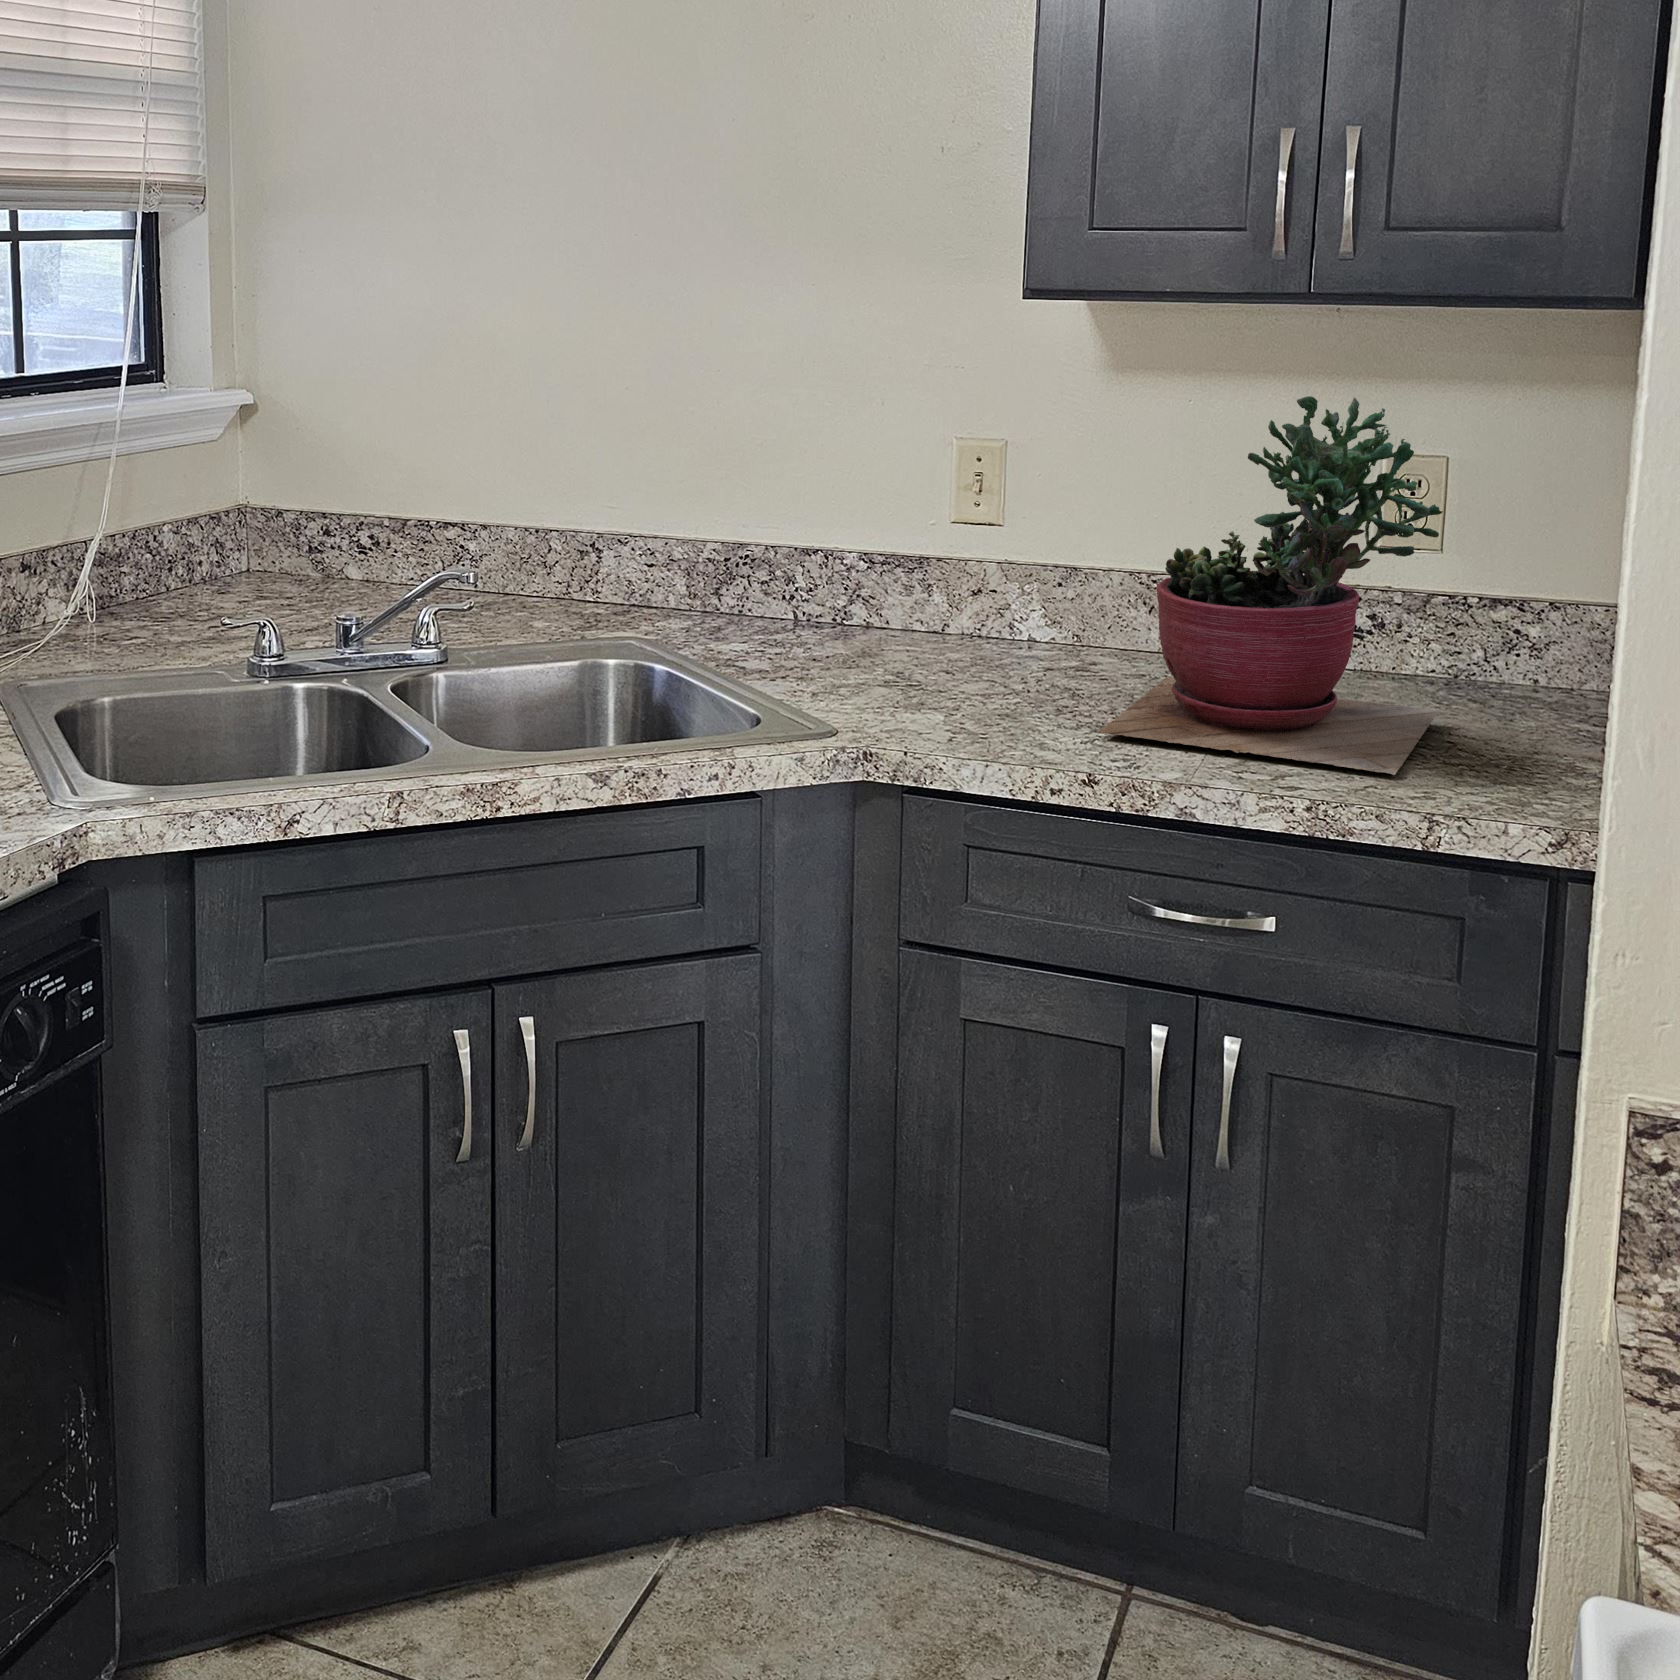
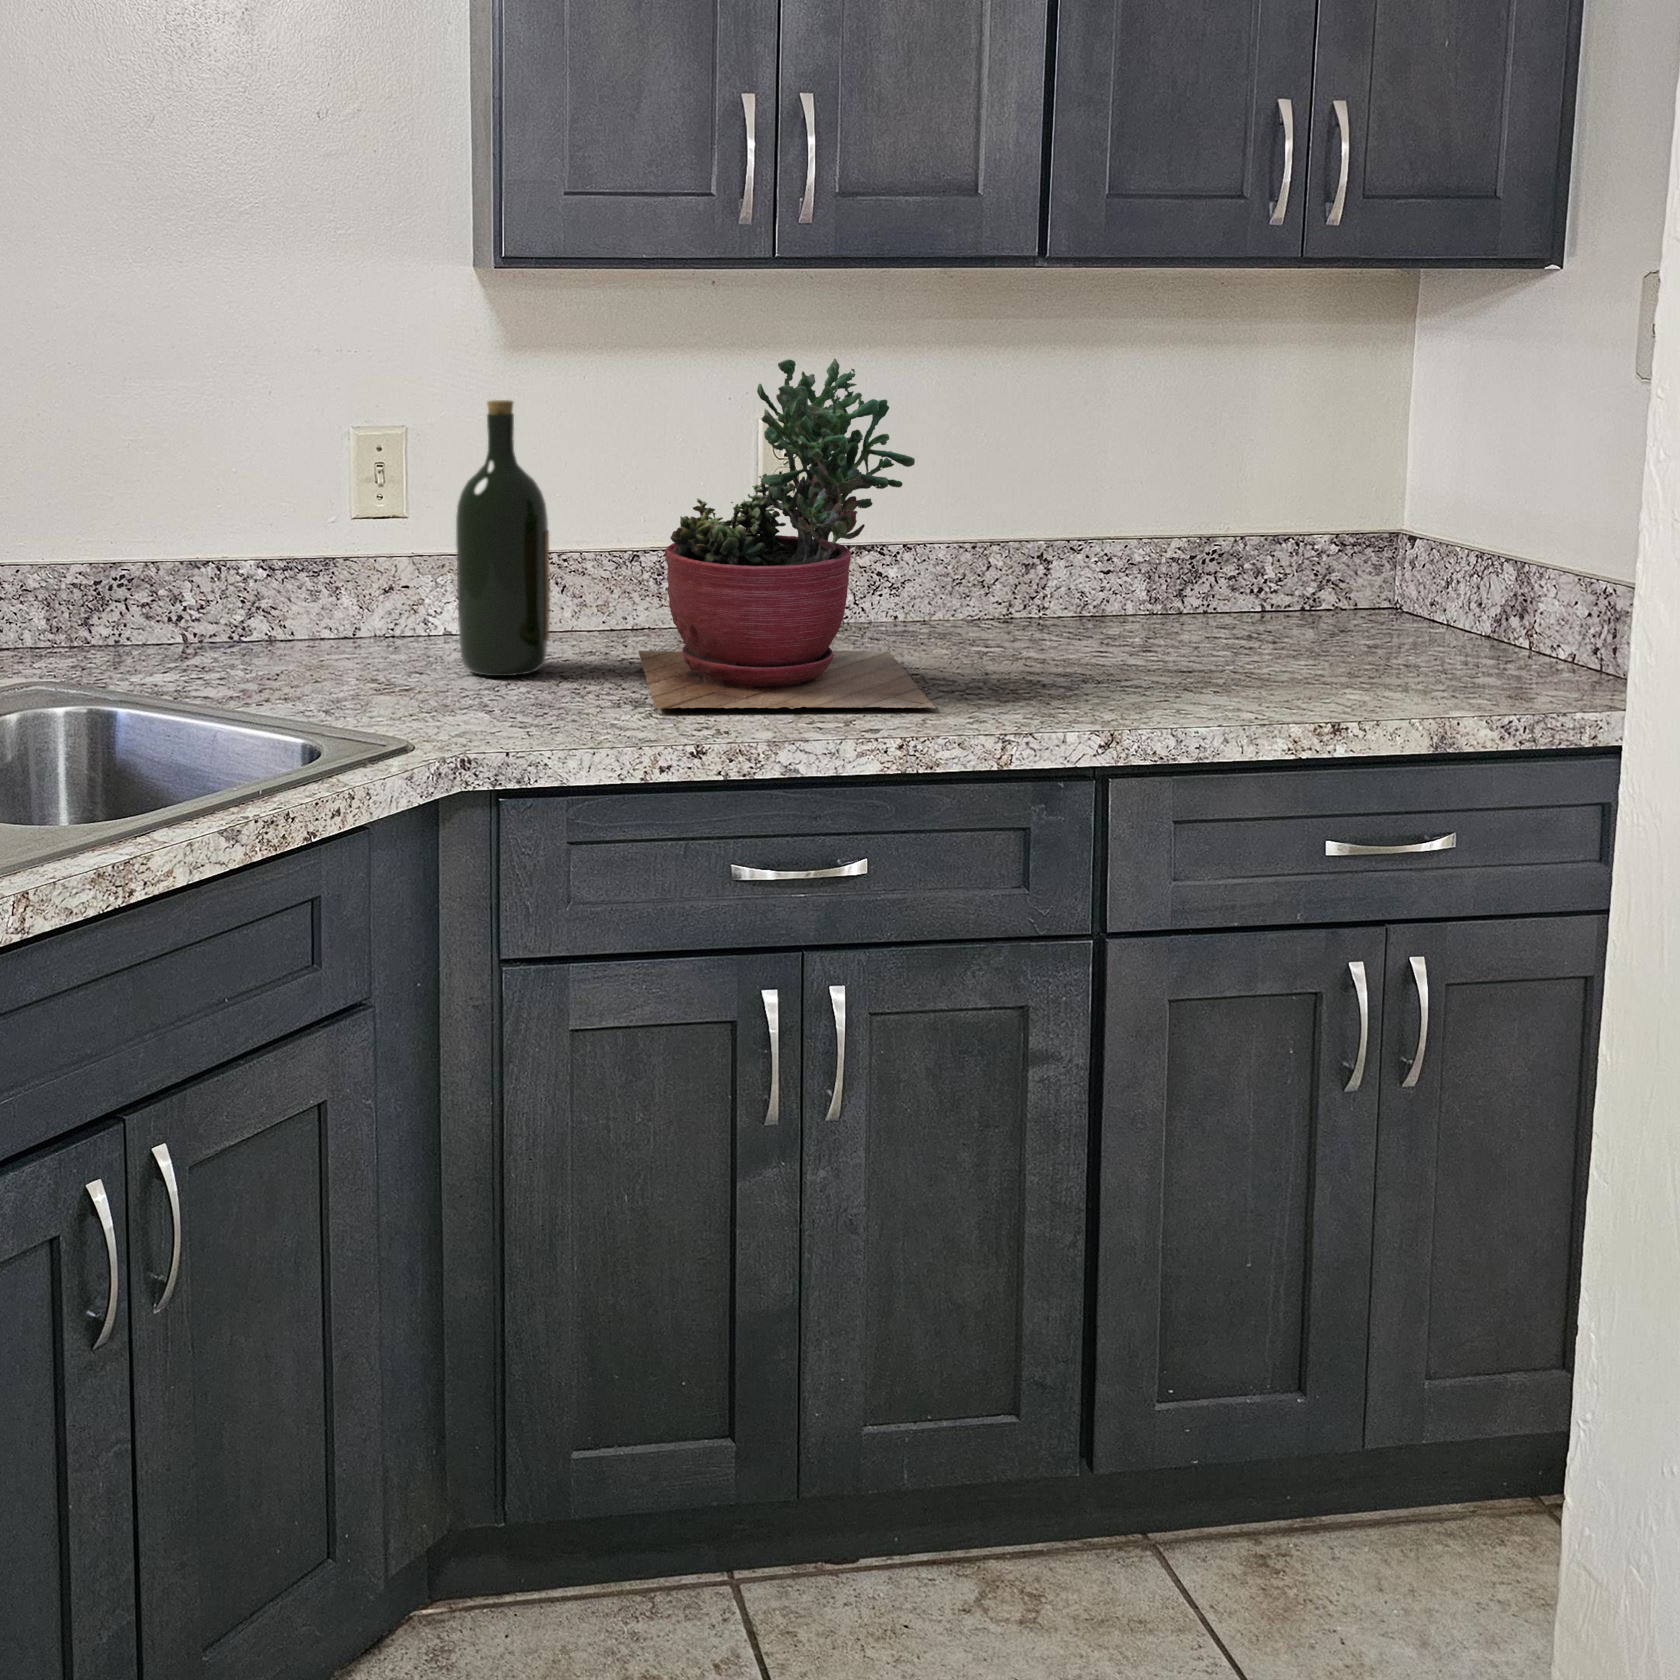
wine bottle: none [985,423,1078,685] -> present [456,400,550,676]

